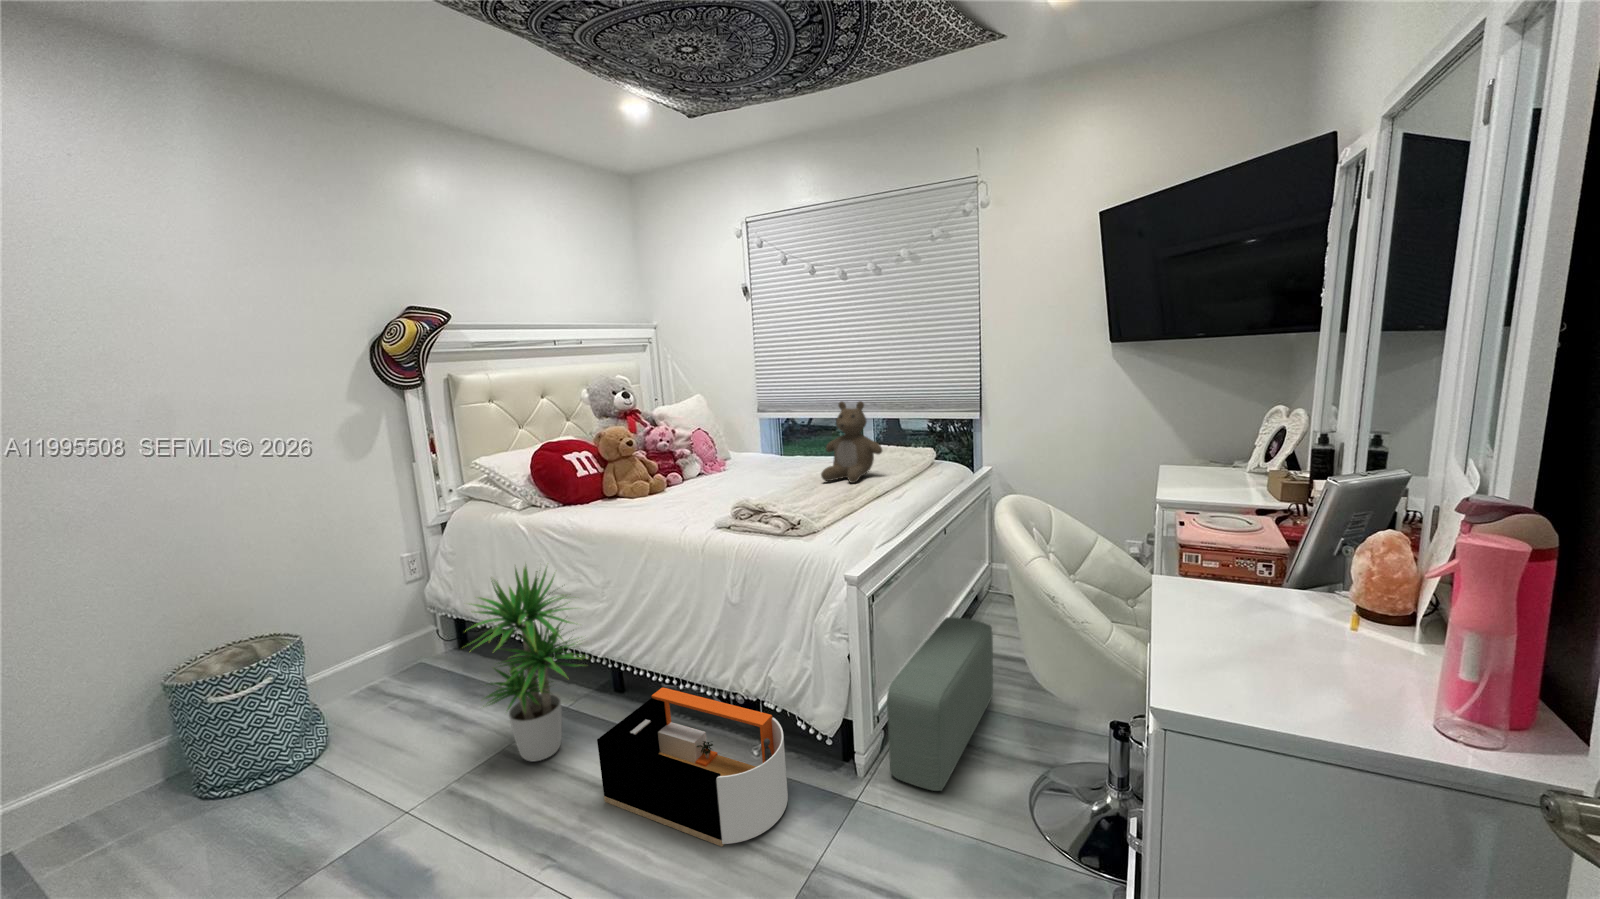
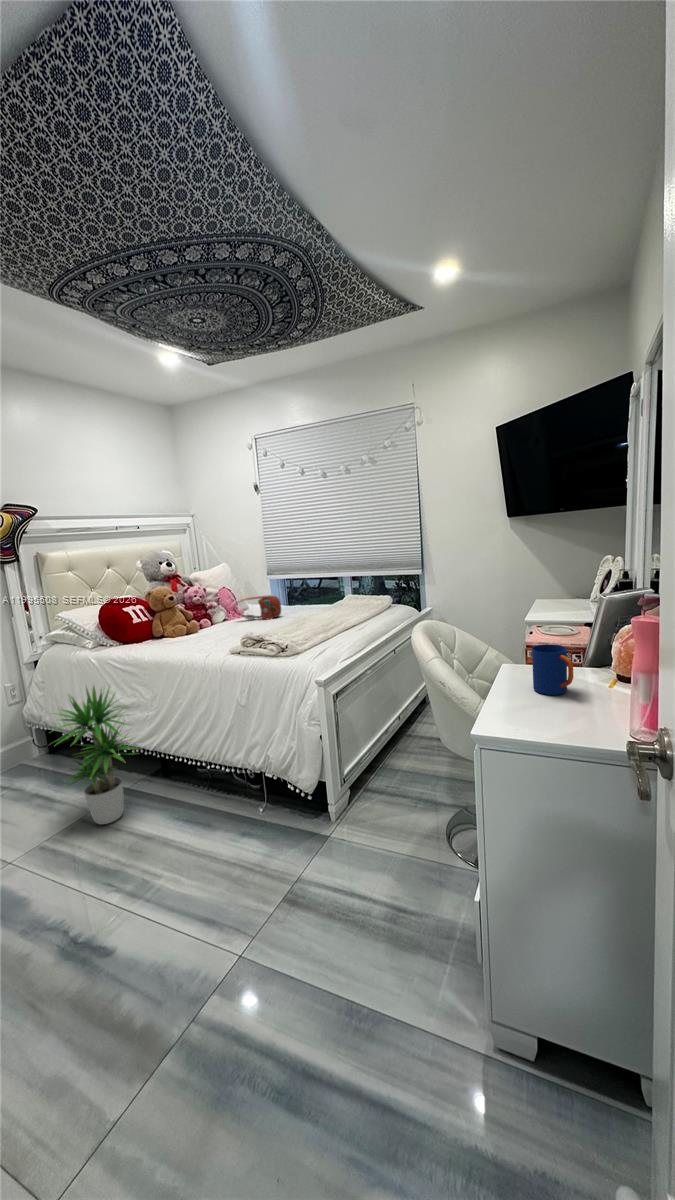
teddy bear: present [821,401,882,483] -> none [308,563,350,620]
handbag: none [713,443,780,477] -> present [233,595,281,620]
mug: none [1228,555,1310,638] -> present [532,644,573,695]
pouf: present [887,617,993,791] -> none [348,711,429,826]
storage bin: present [597,687,788,847] -> none [146,767,282,870]

